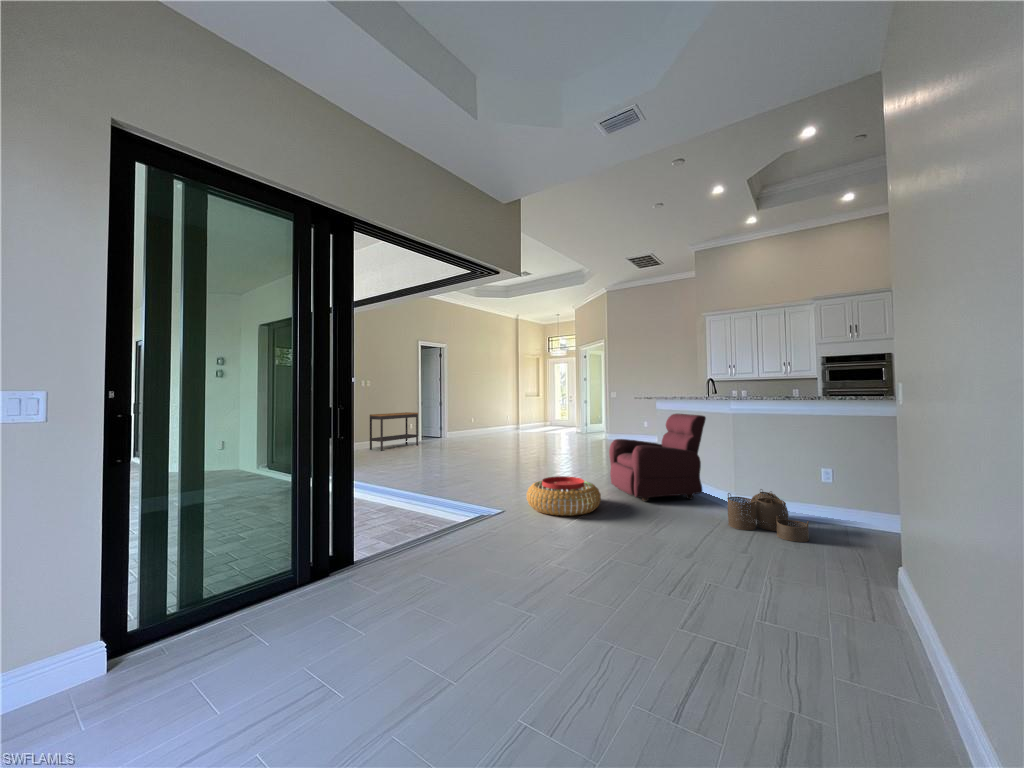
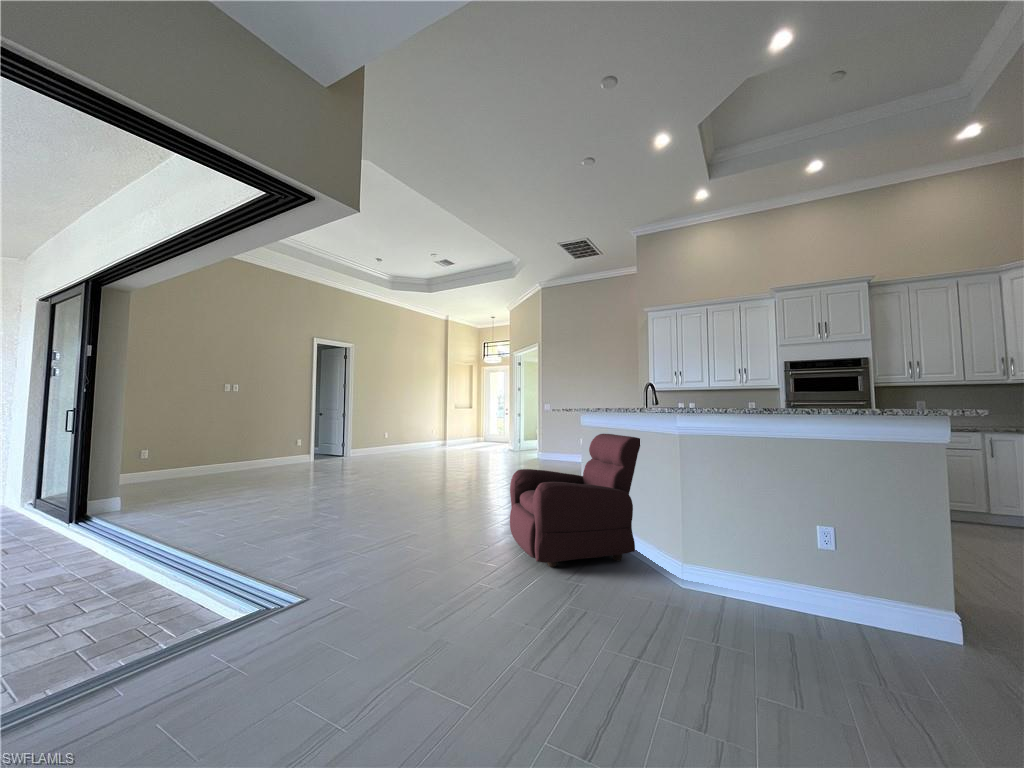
console table: present [369,412,418,451] -> none [233,426,306,476]
pouf: present [527,476,601,516] -> none [360,530,480,605]
woven basket: present [727,489,809,542] -> none [668,555,803,669]

